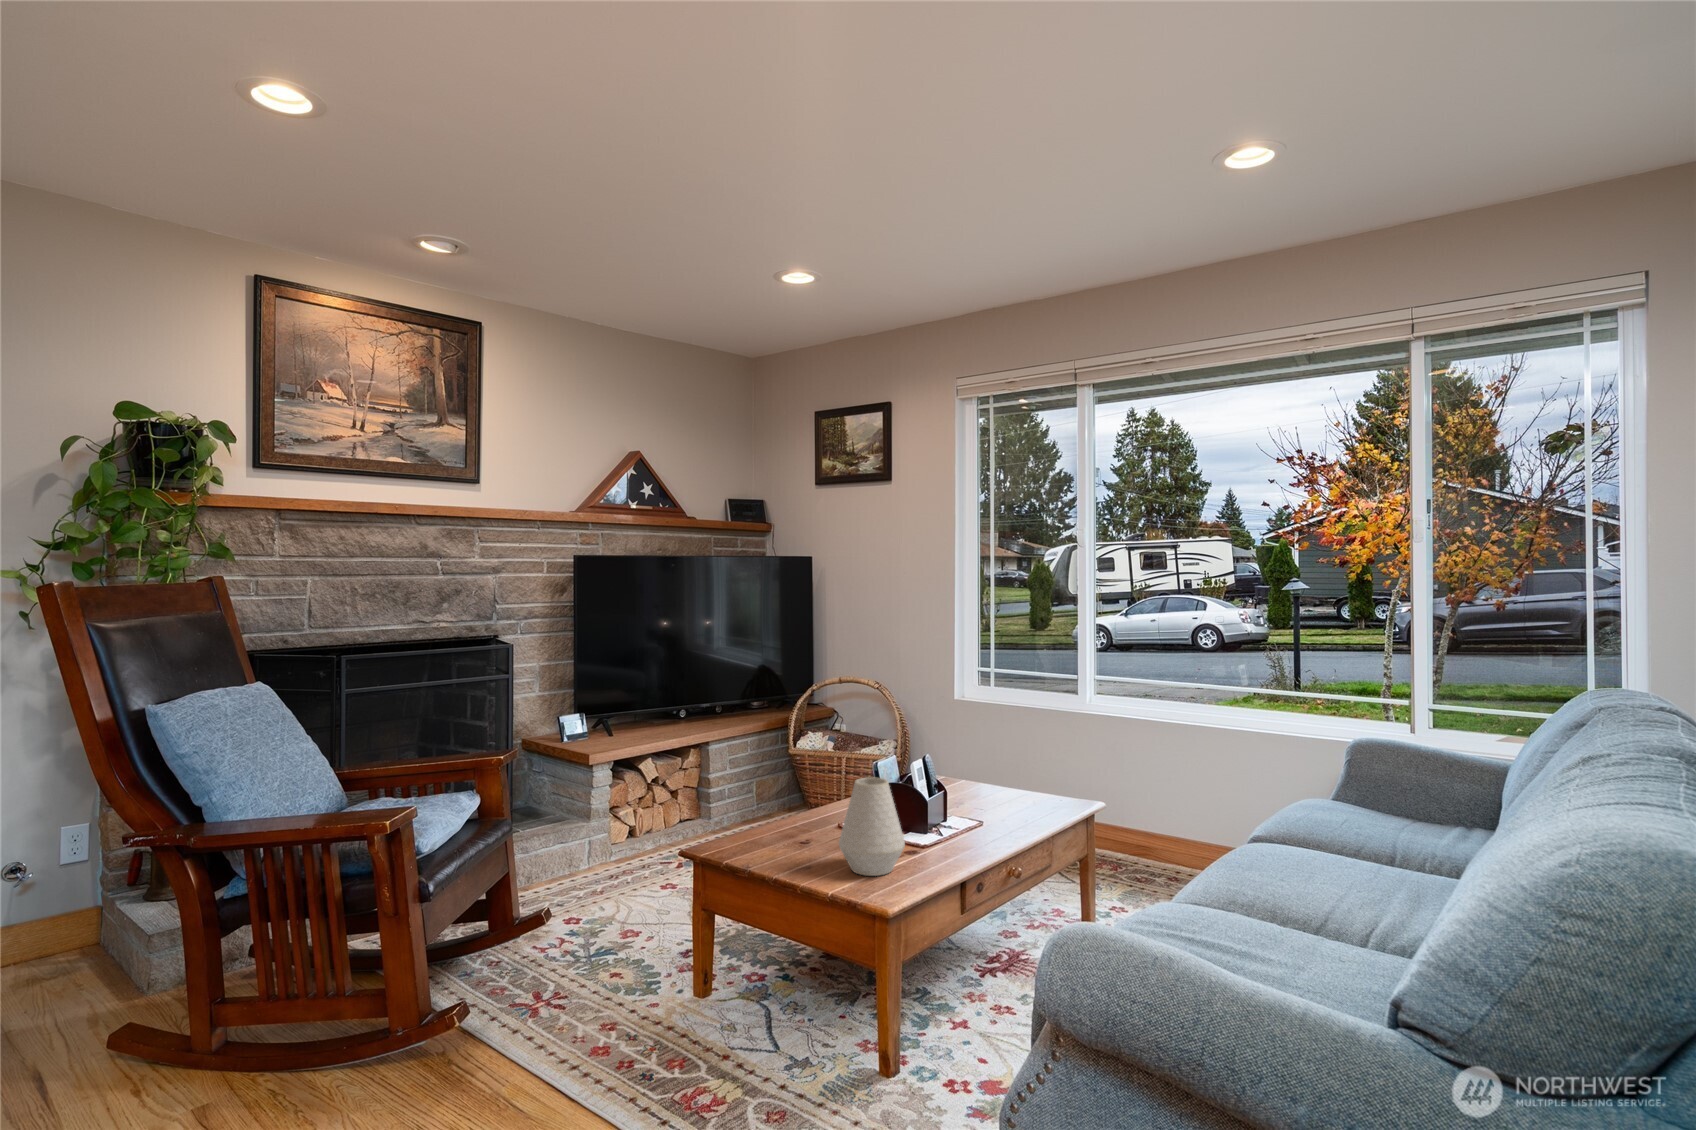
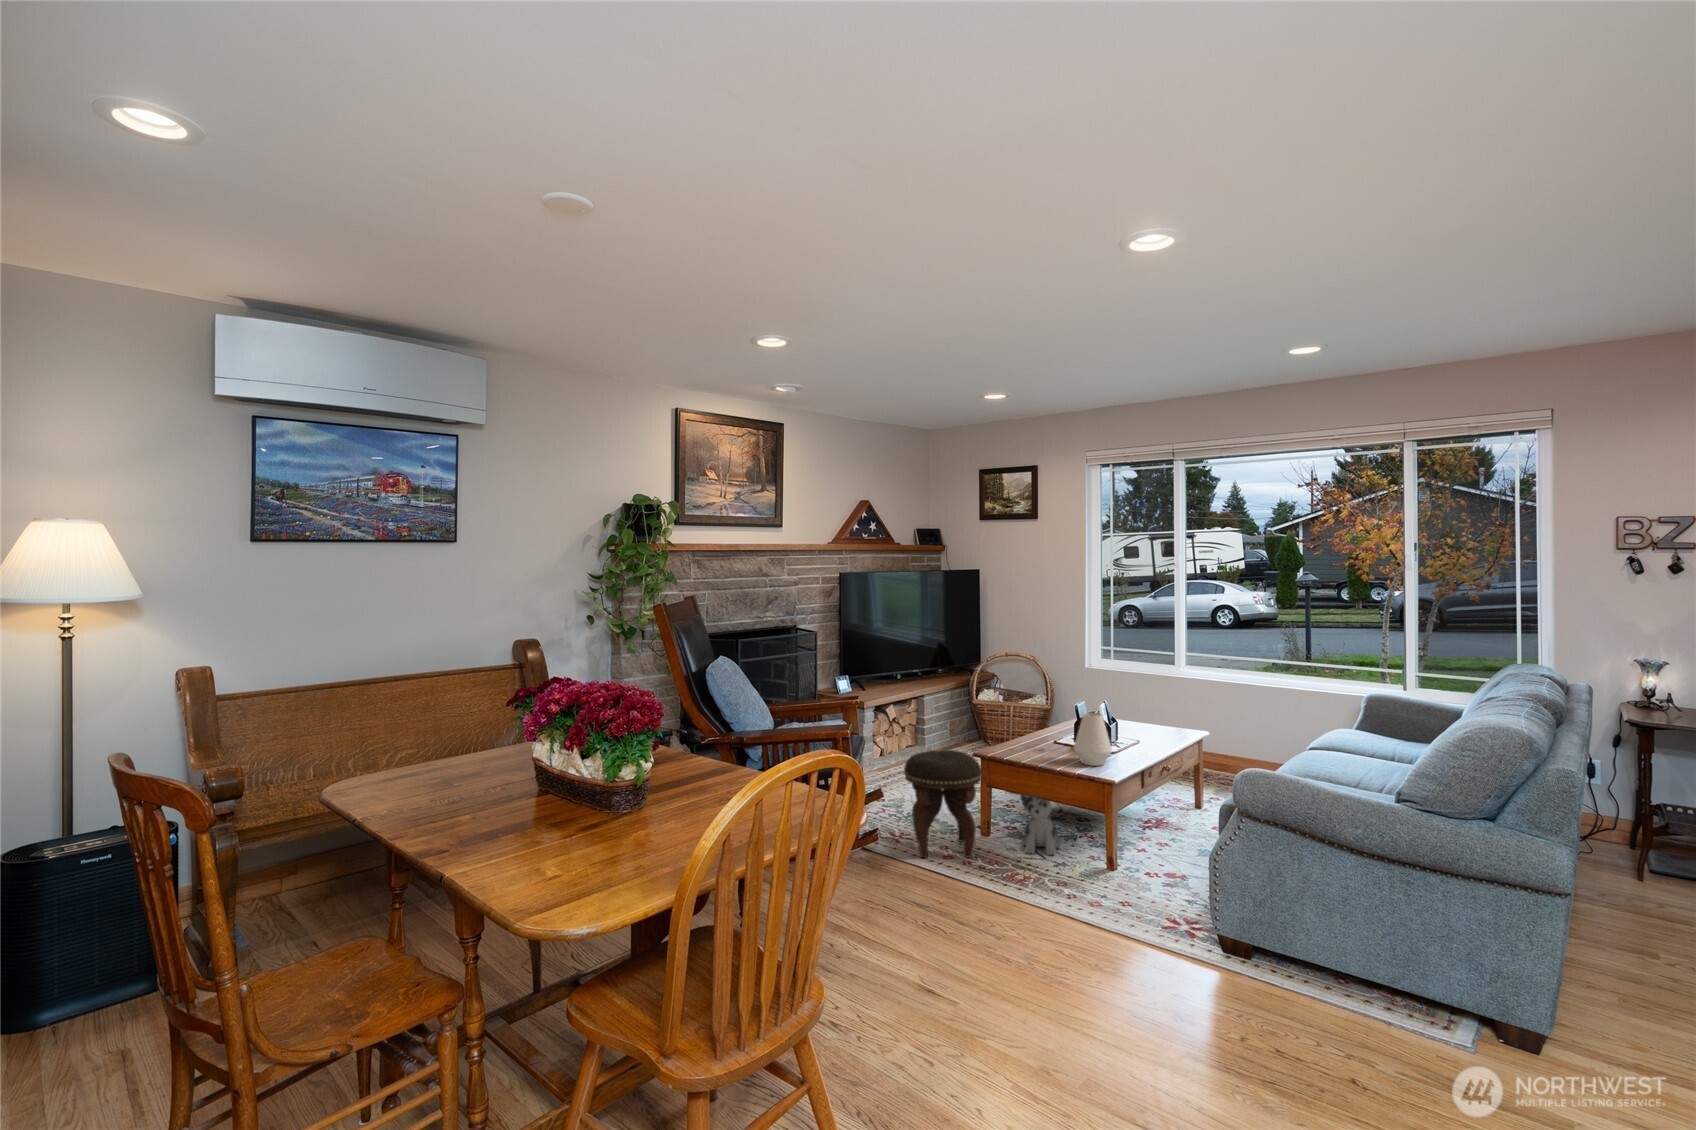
footstool: none [525,846,672,1058] -> present [904,750,982,858]
plush toy: none [743,915,817,1045] -> present [1020,794,1061,855]

